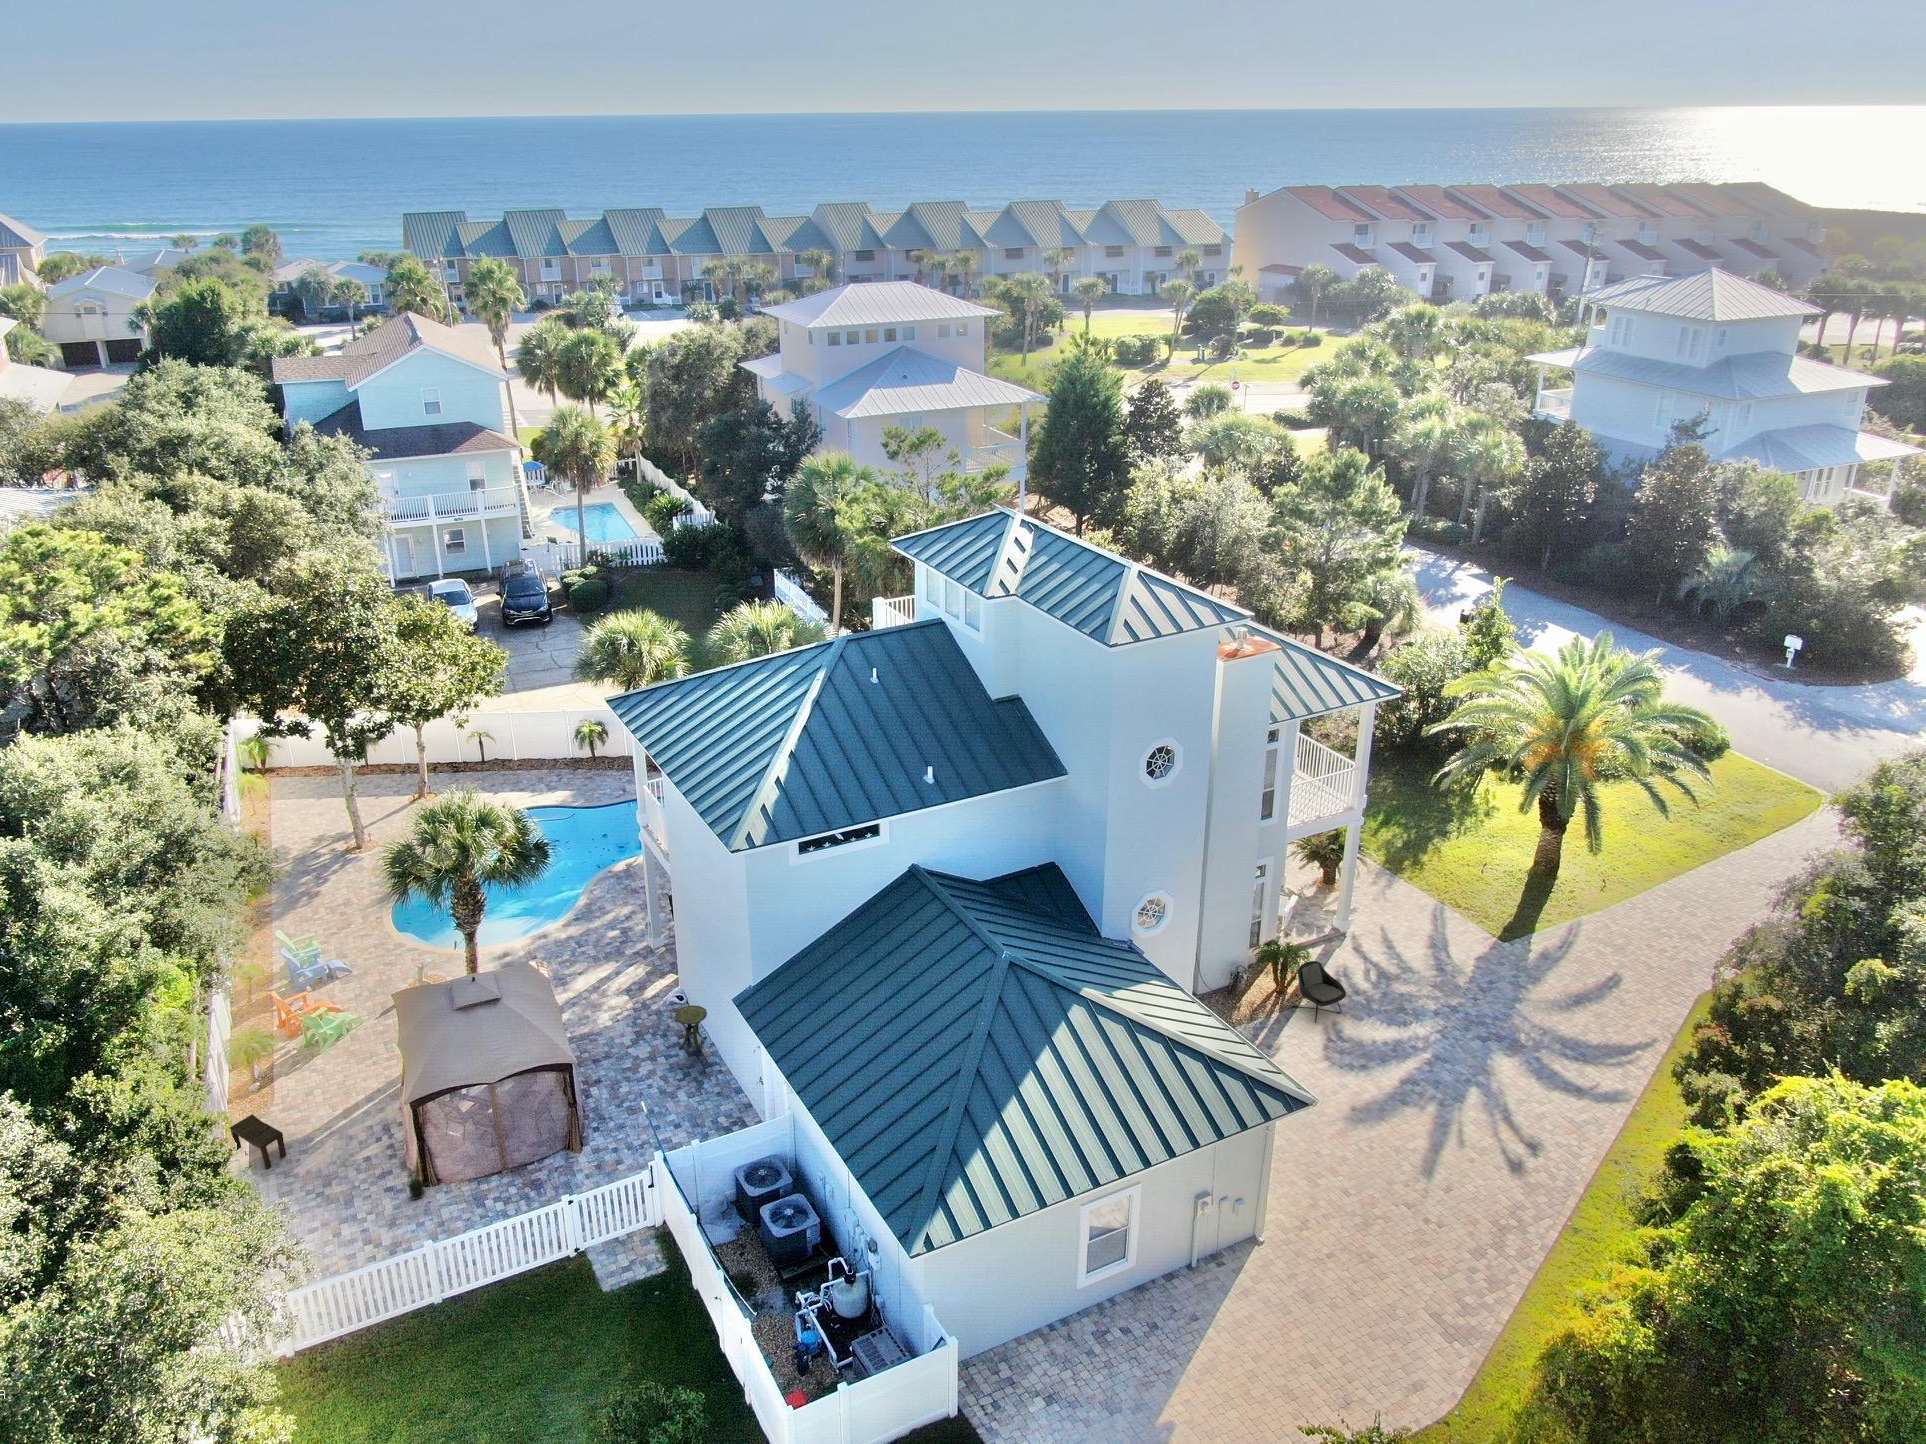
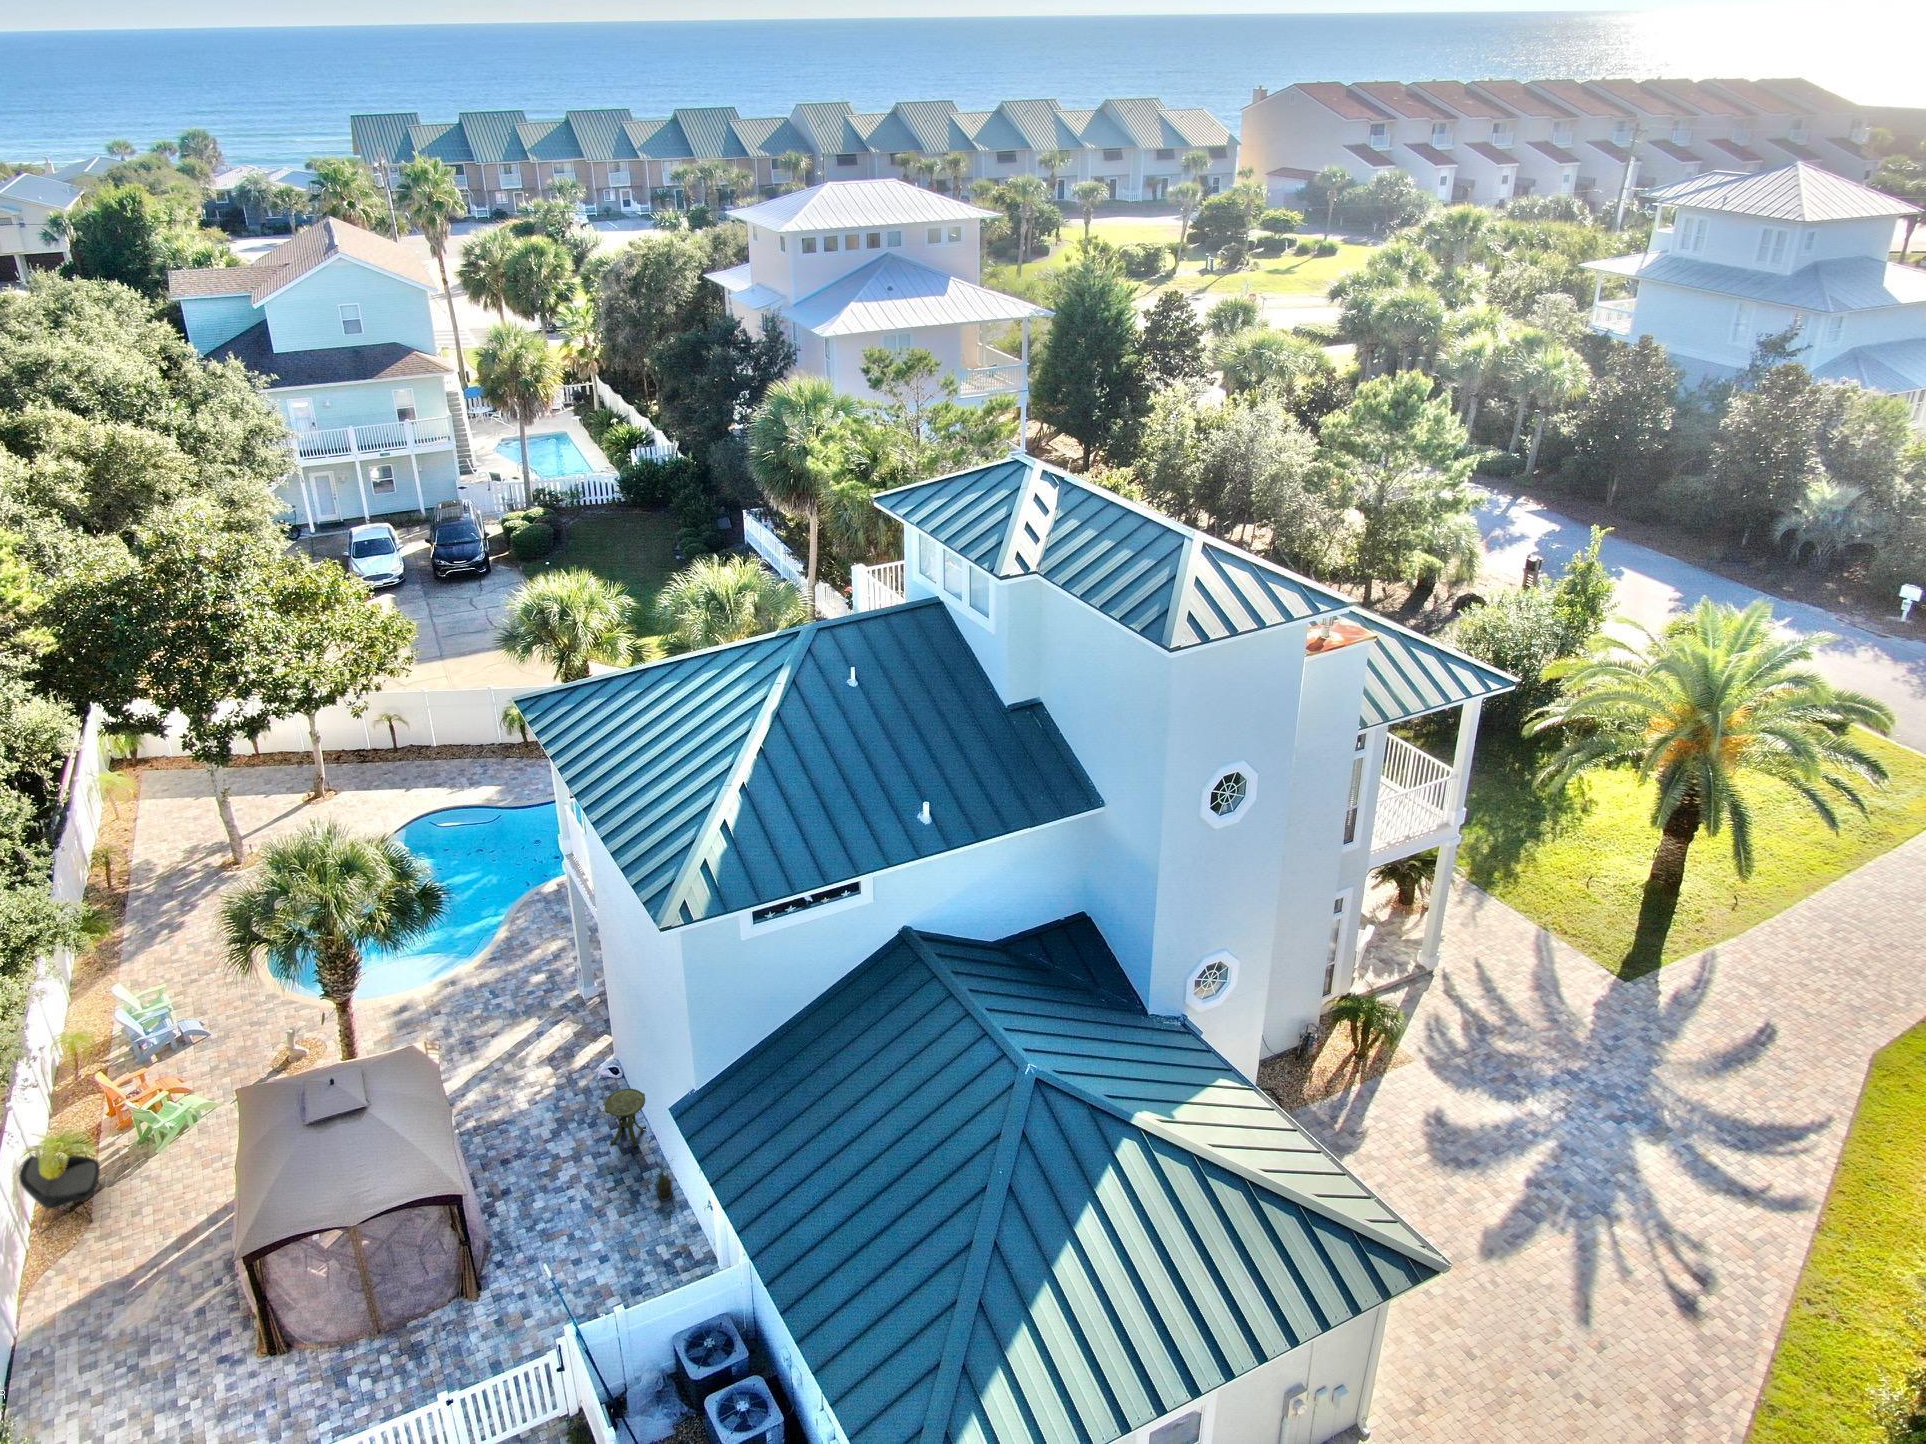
lounge chair: present [1292,961,1346,1023] -> present [19,1156,100,1234]
bench: present [230,1114,286,1169] -> none [11,1259,88,1337]
potted plant: present [405,1165,424,1199] -> present [656,1164,672,1201]

